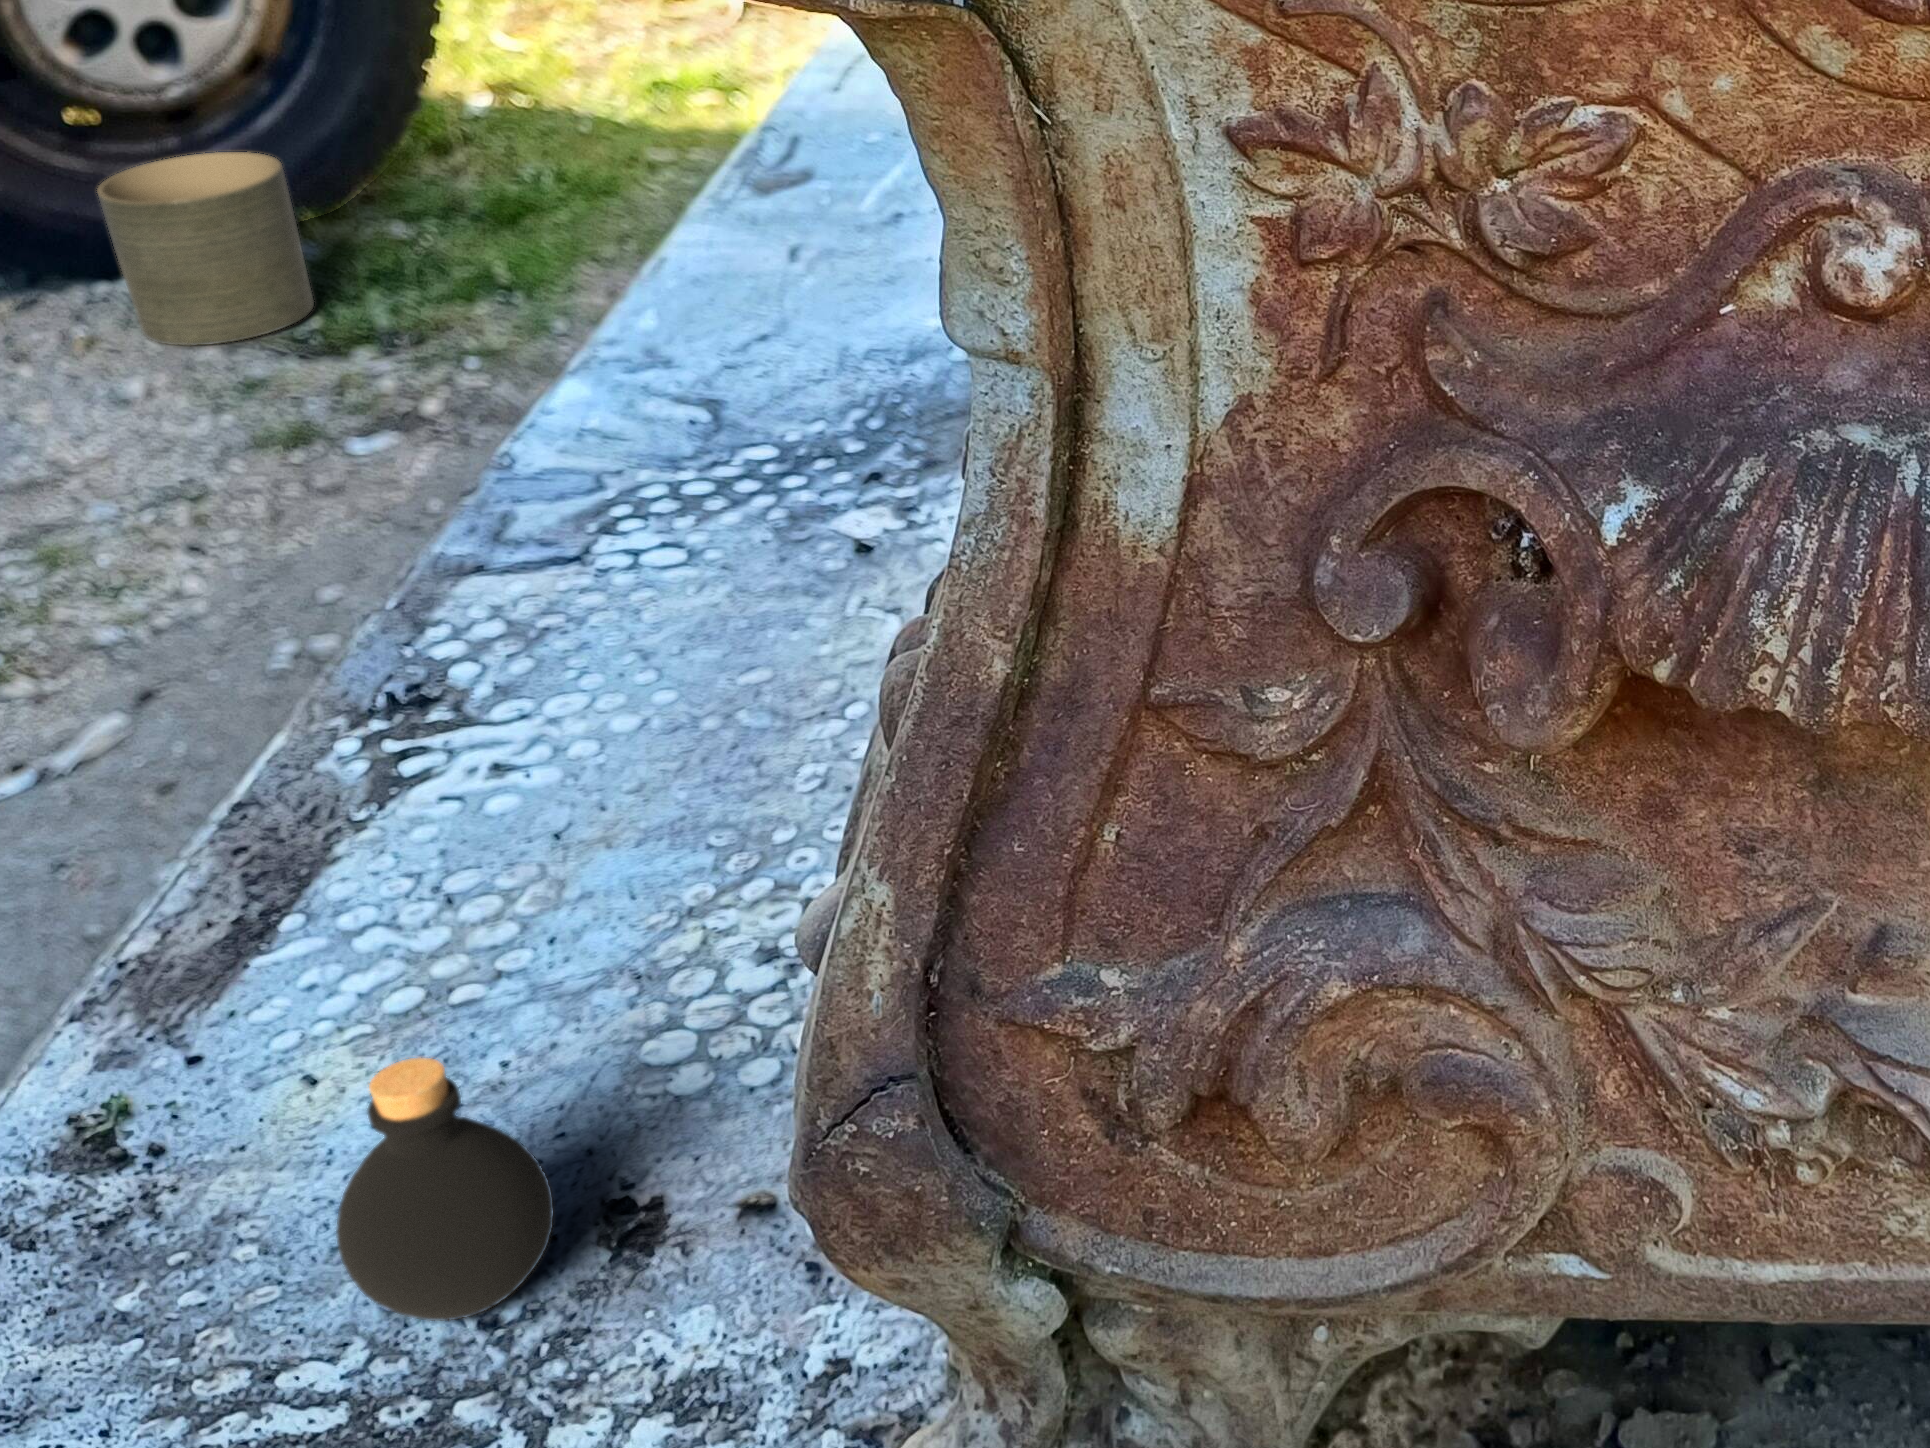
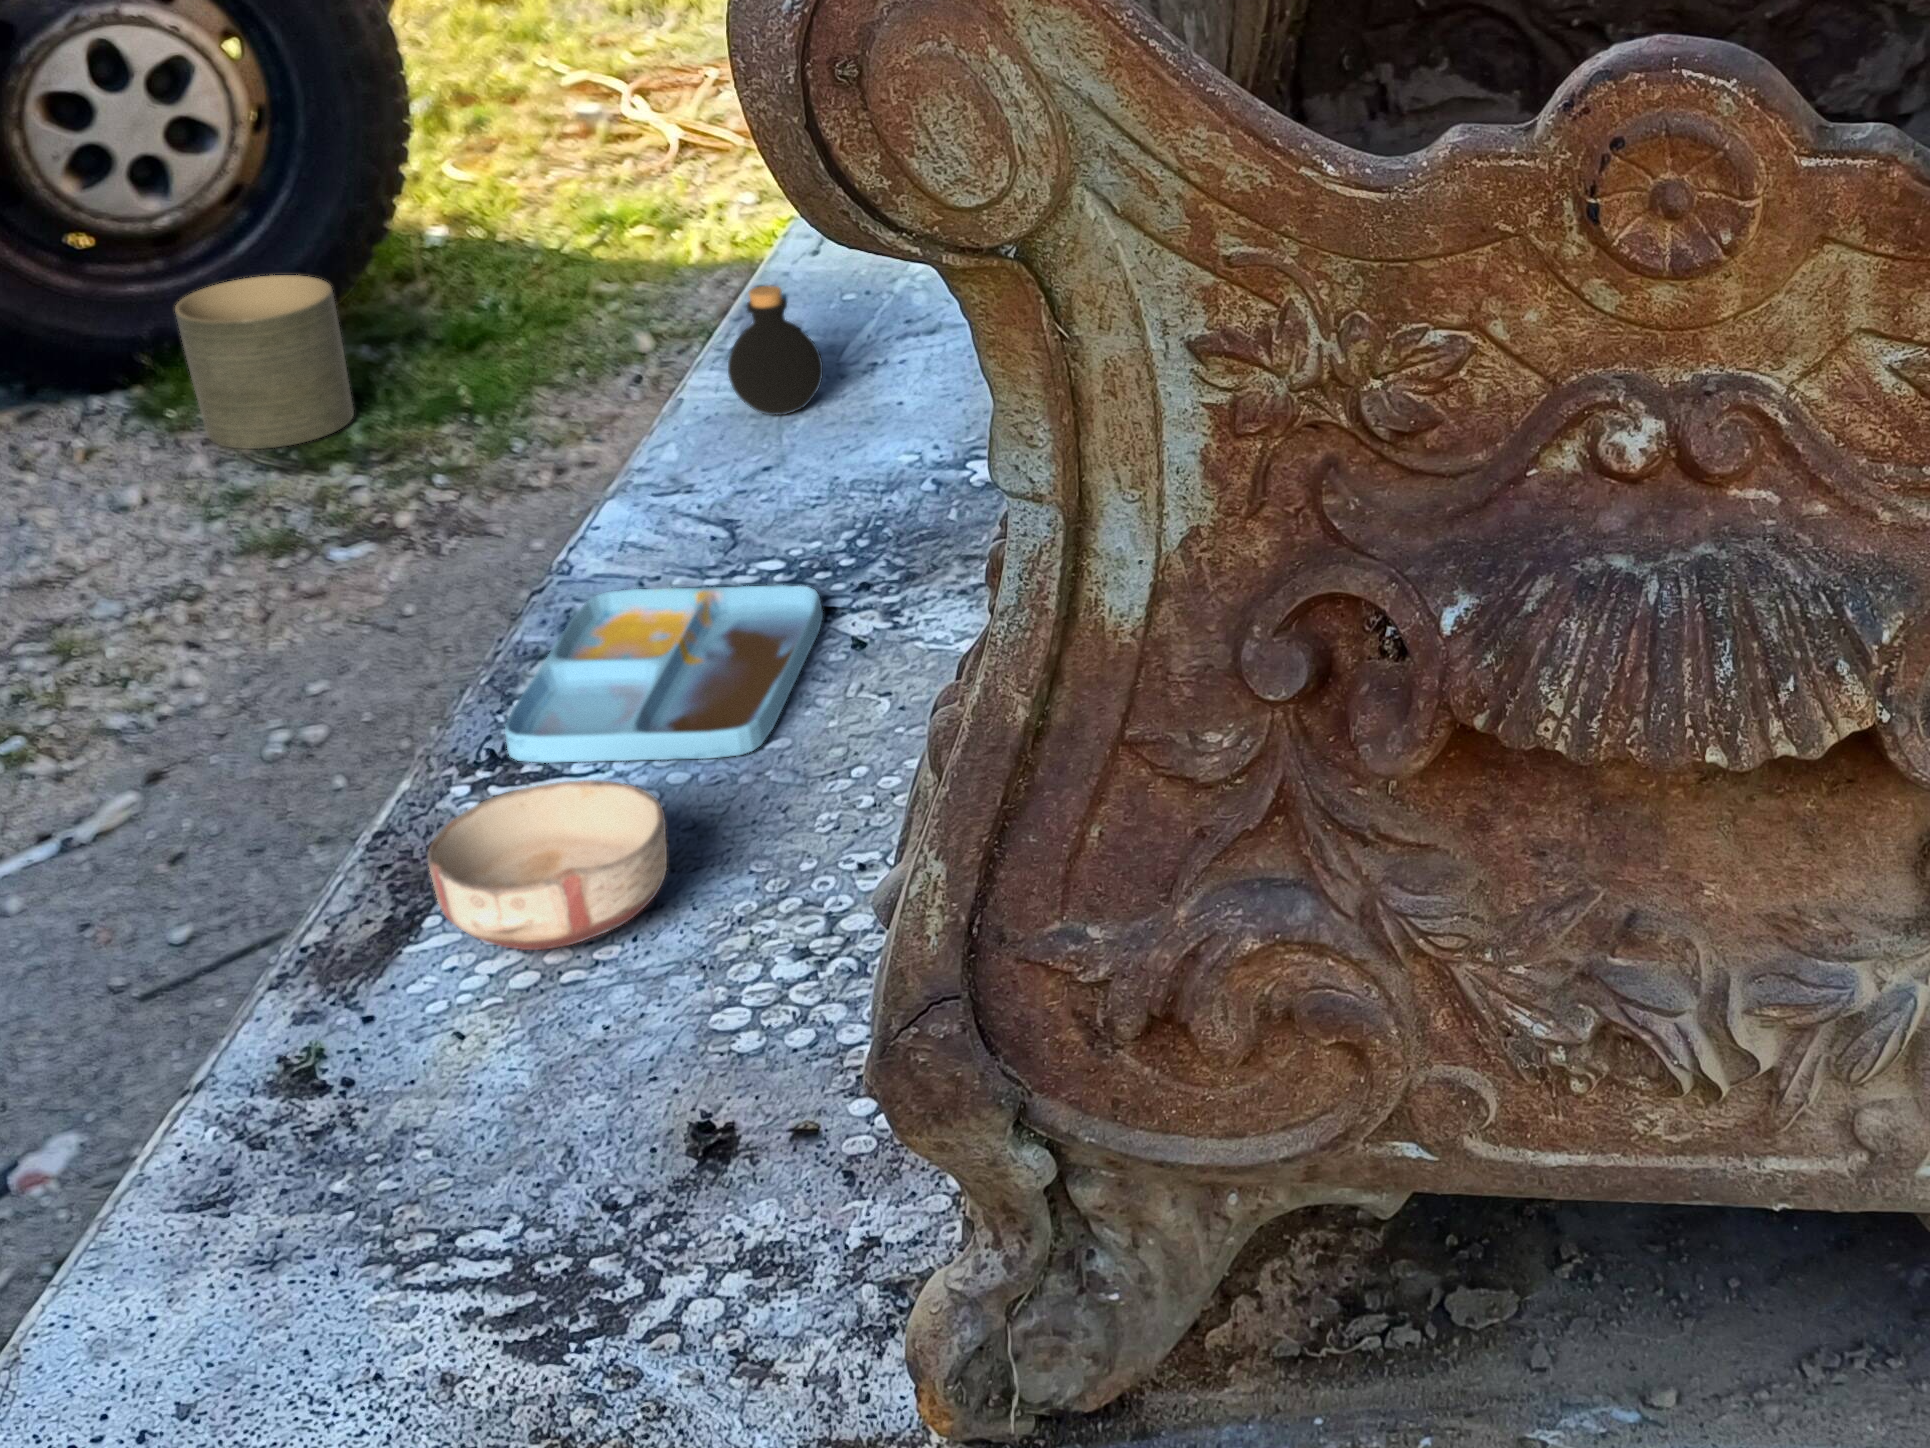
tray: none [410,489,815,712] -> present [505,585,823,763]
ceramic bowl: none [277,738,595,959] -> present [428,780,667,950]
bottle: present [336,1057,553,1321] -> present [728,285,823,415]

